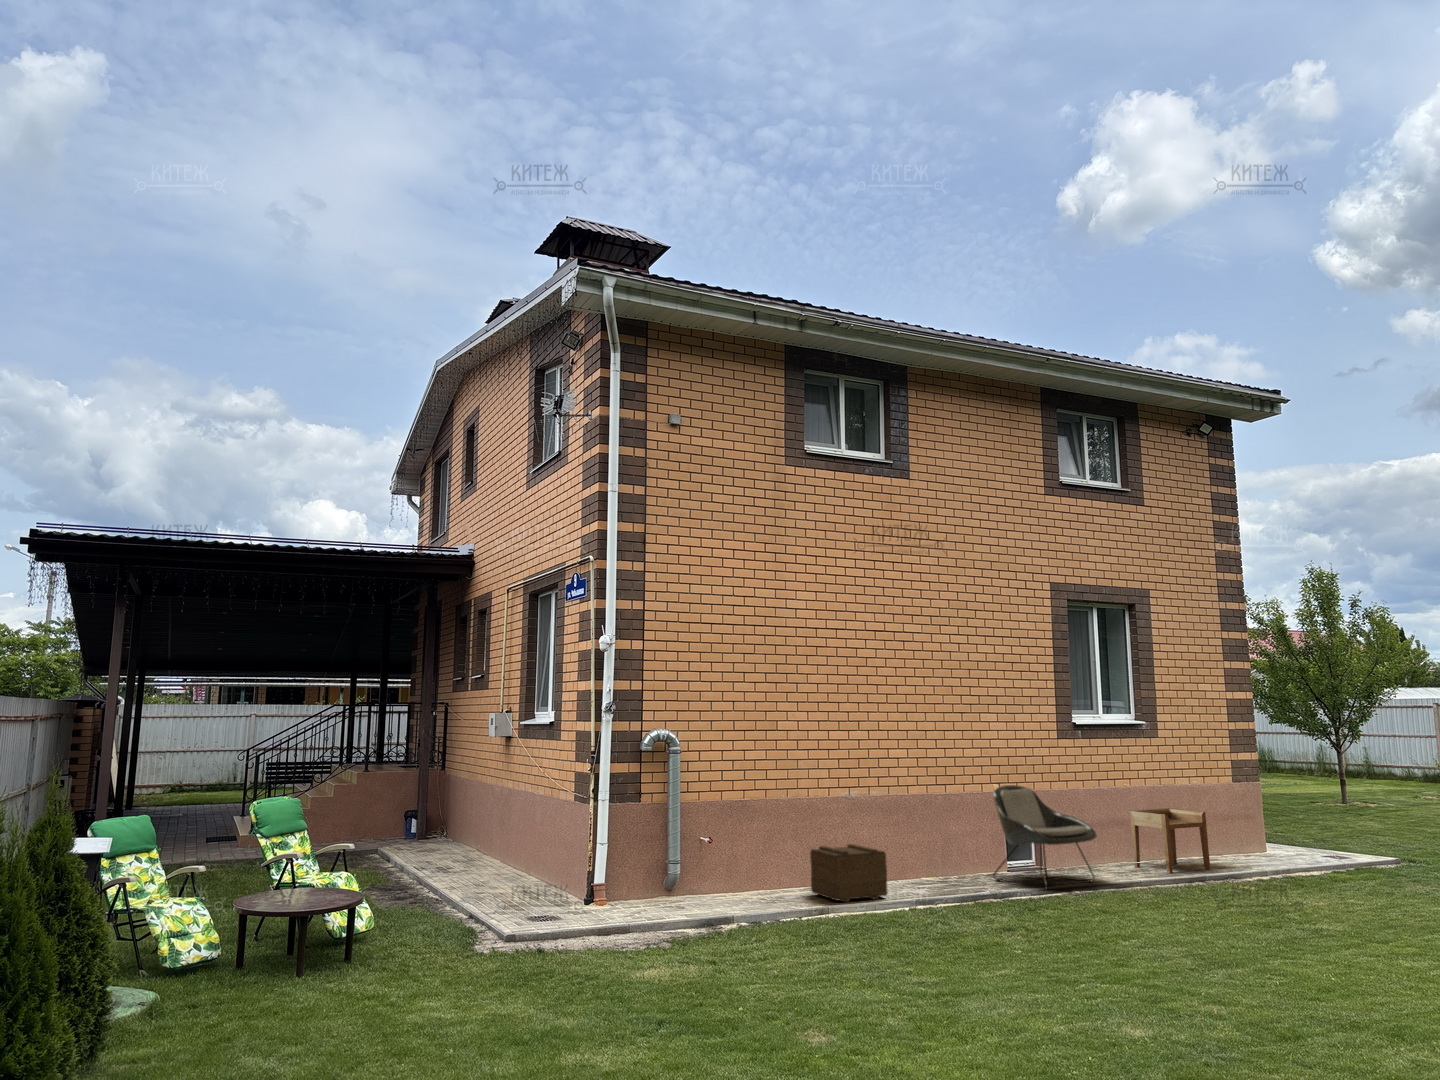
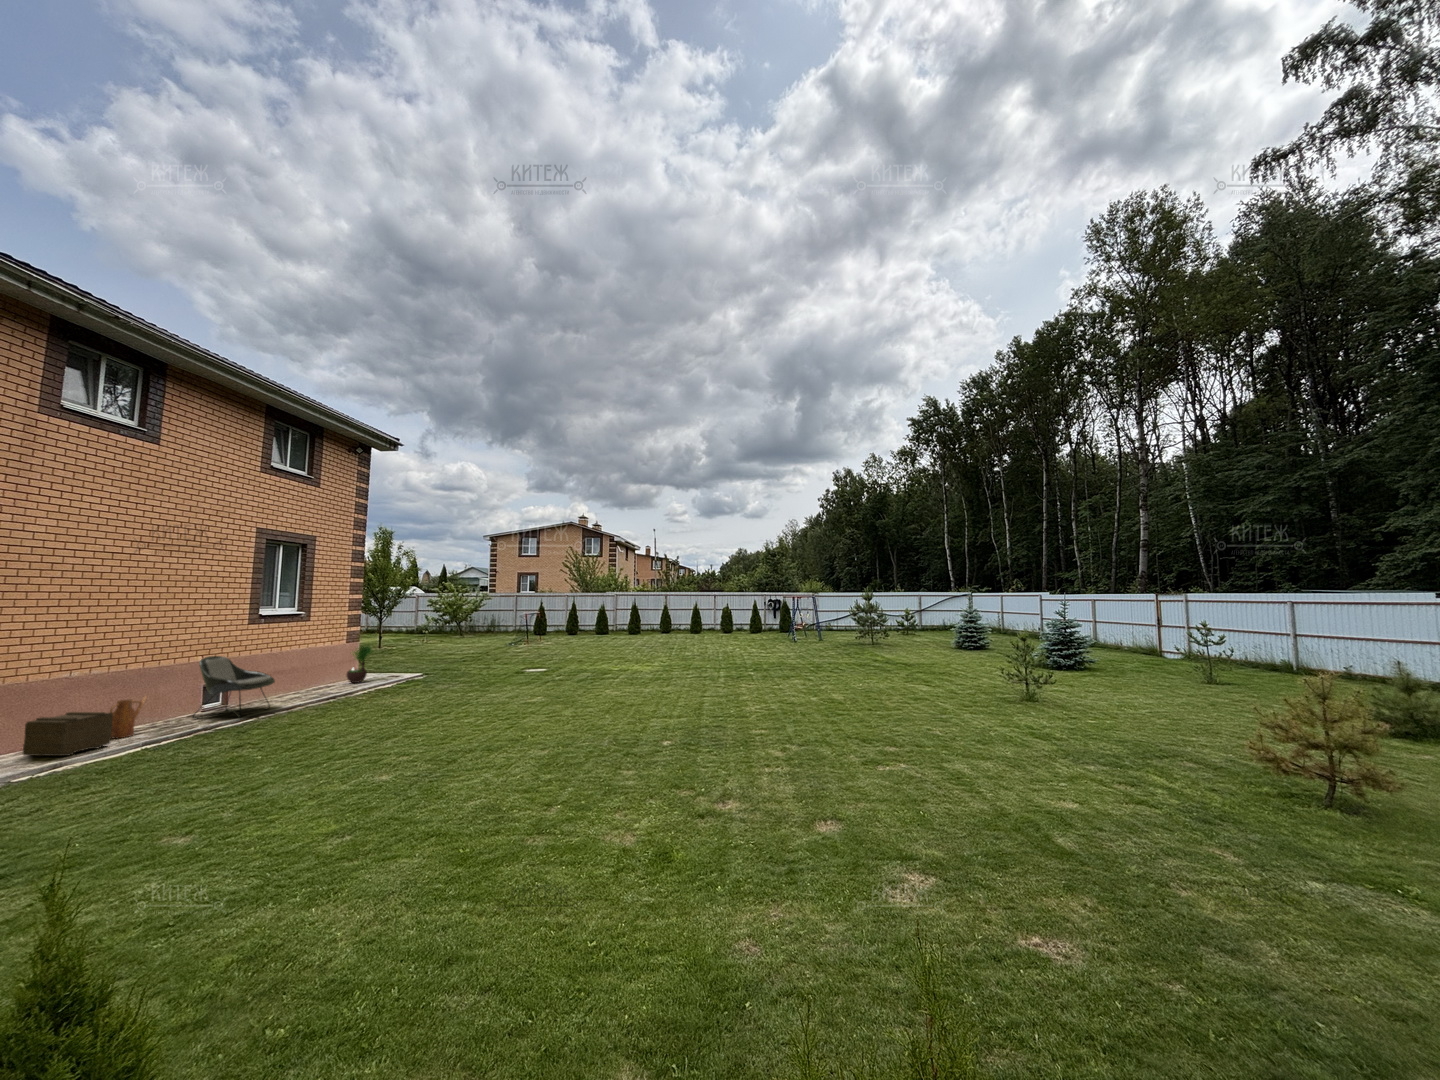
potted tree: none [1238,782,1283,861] -> present [347,646,372,683]
side table: present [1130,808,1210,873] -> none [287,660,336,697]
watering can: none [891,835,932,891] -> present [110,696,147,739]

